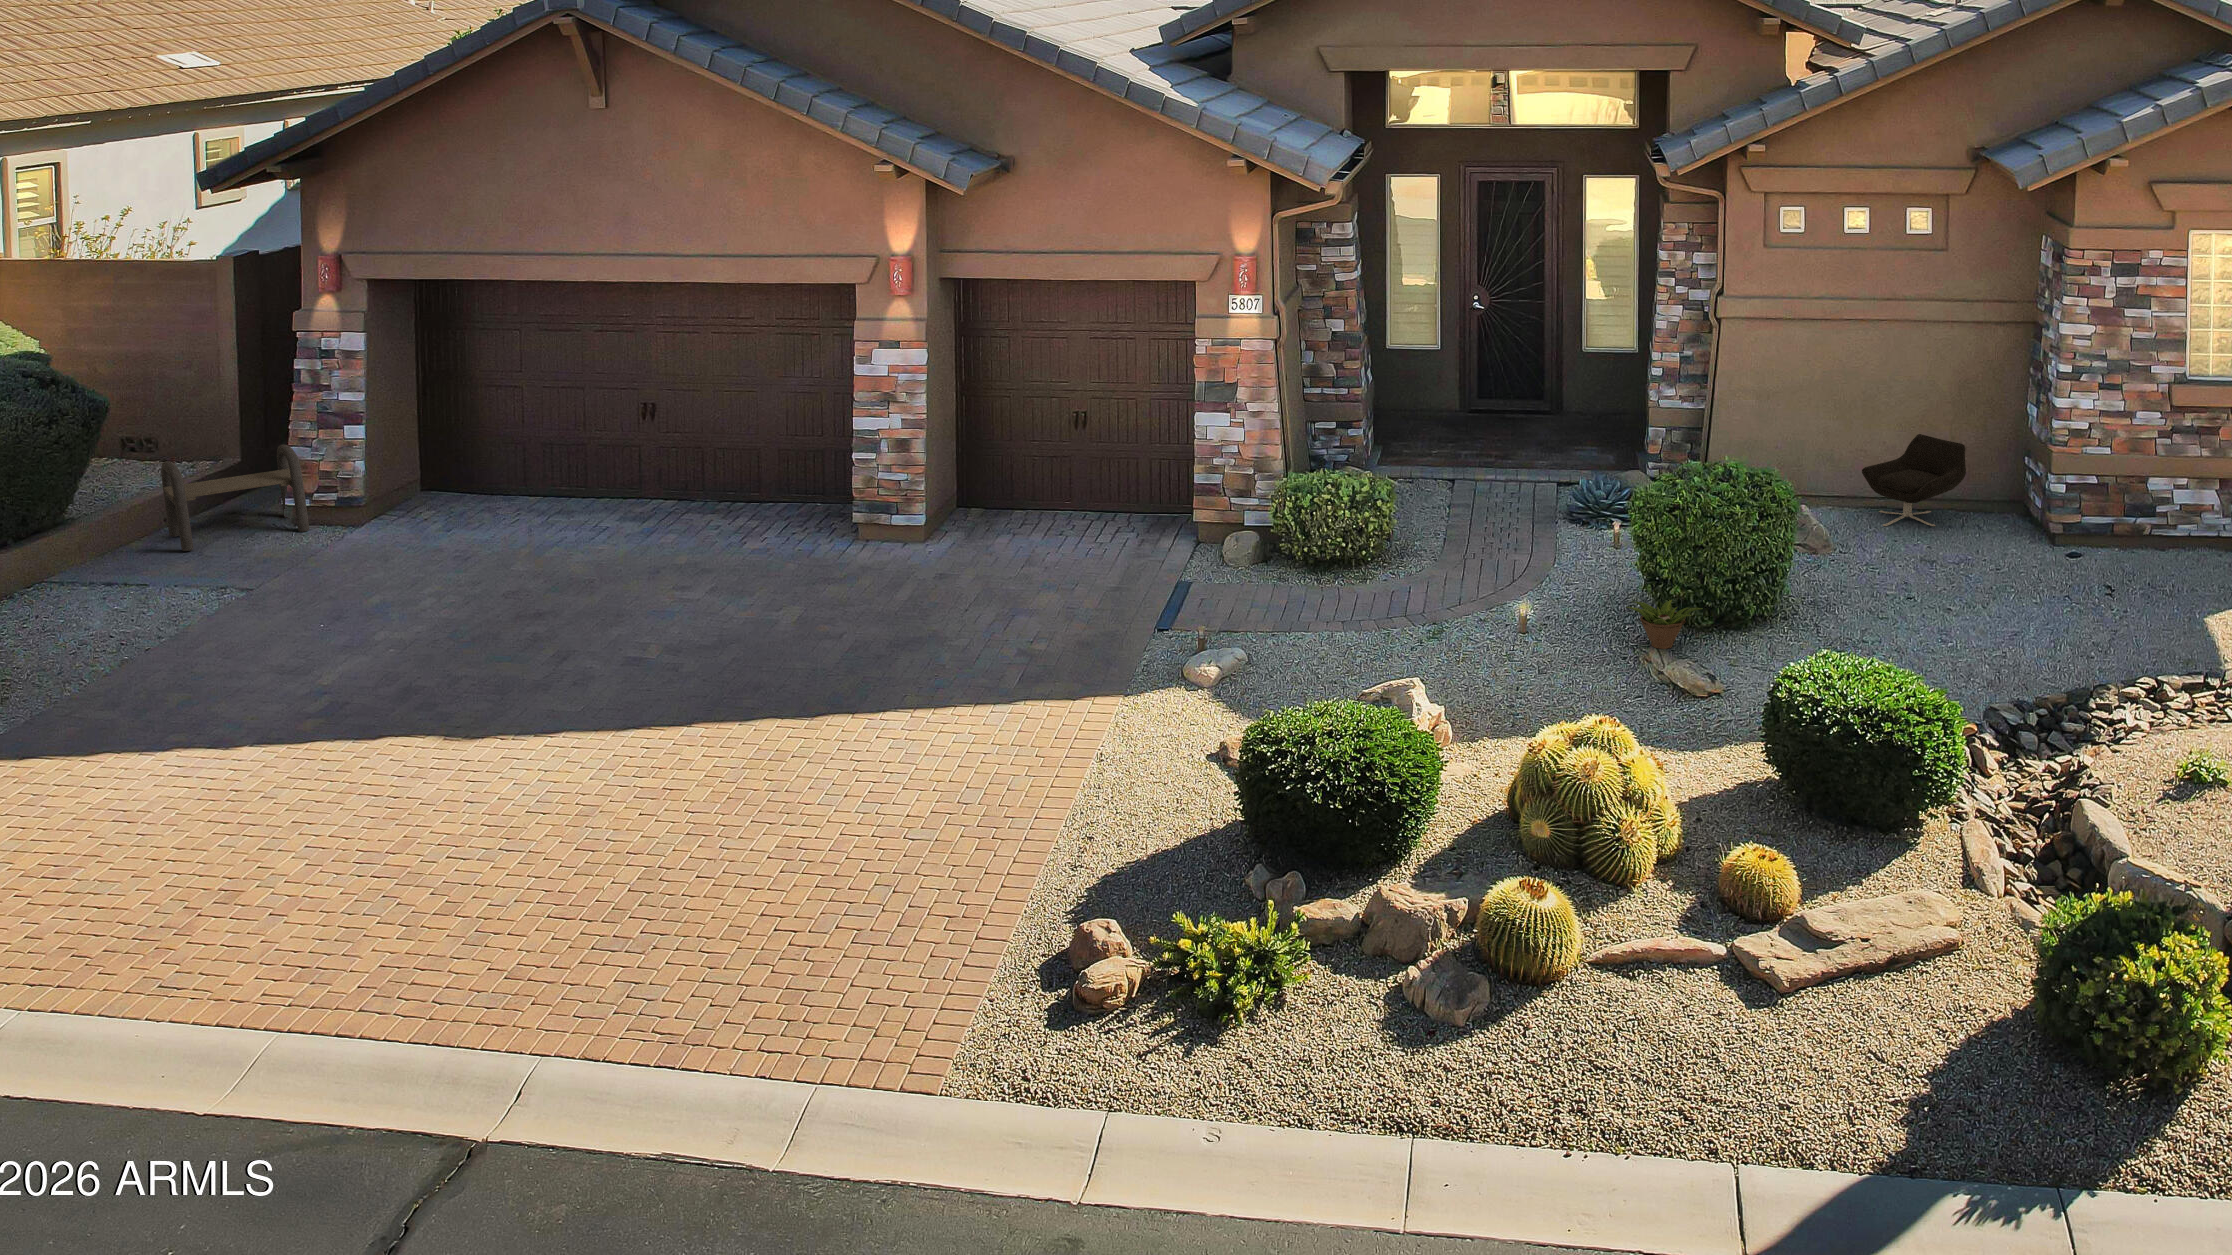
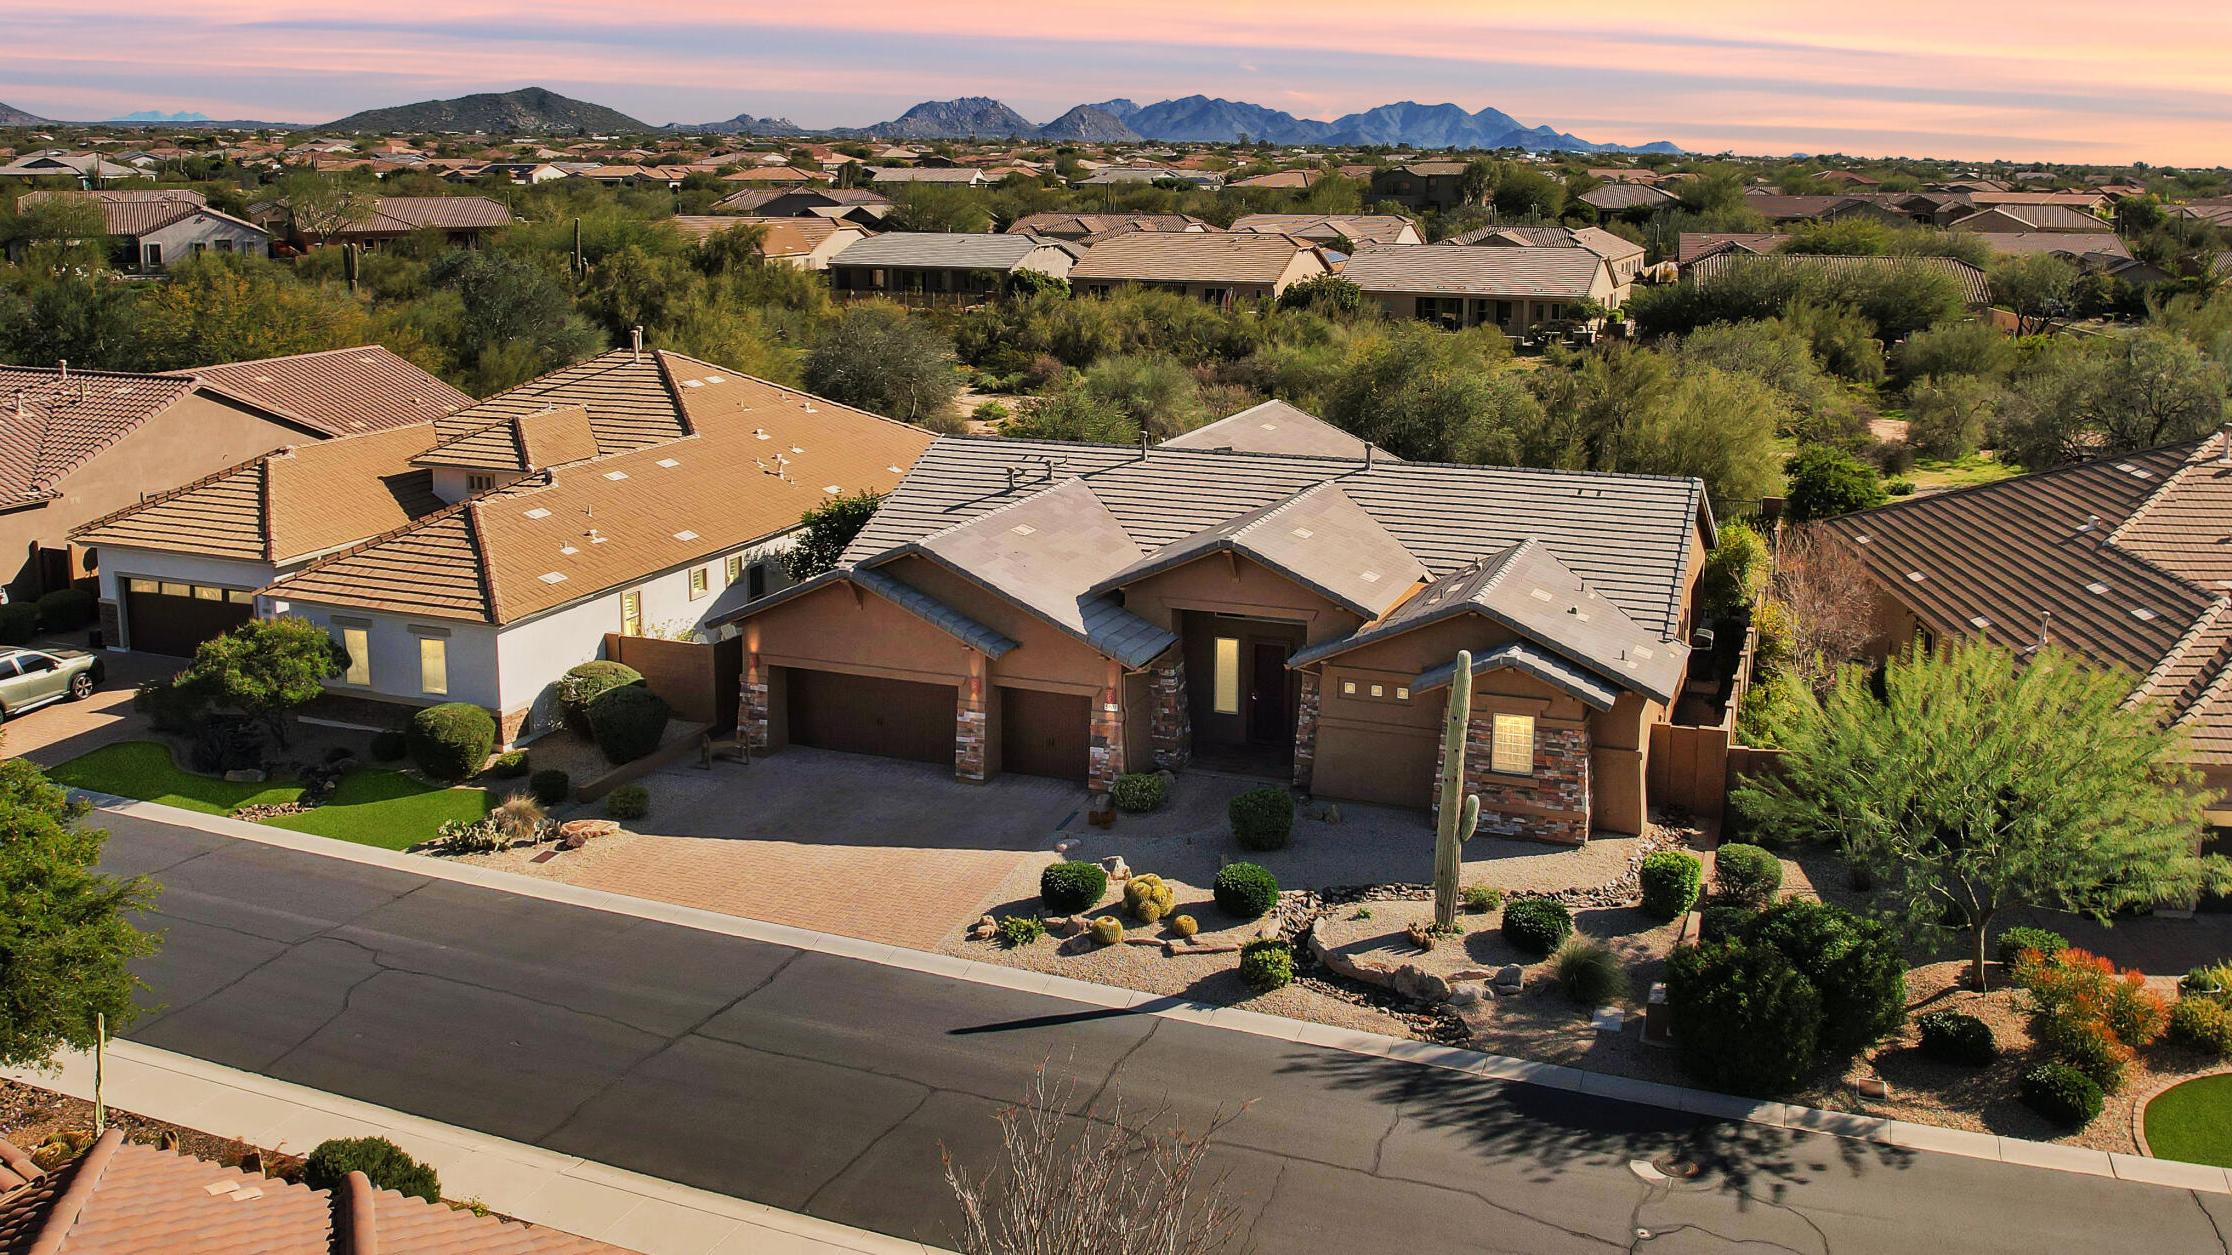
lounge chair: present [1862,434,1966,526] -> none [1361,782,1405,823]
woven basket: none [1246,547,1312,603] -> present [1089,808,1117,829]
decorative plant: present [1627,600,1703,649] -> none [1215,840,1244,860]

